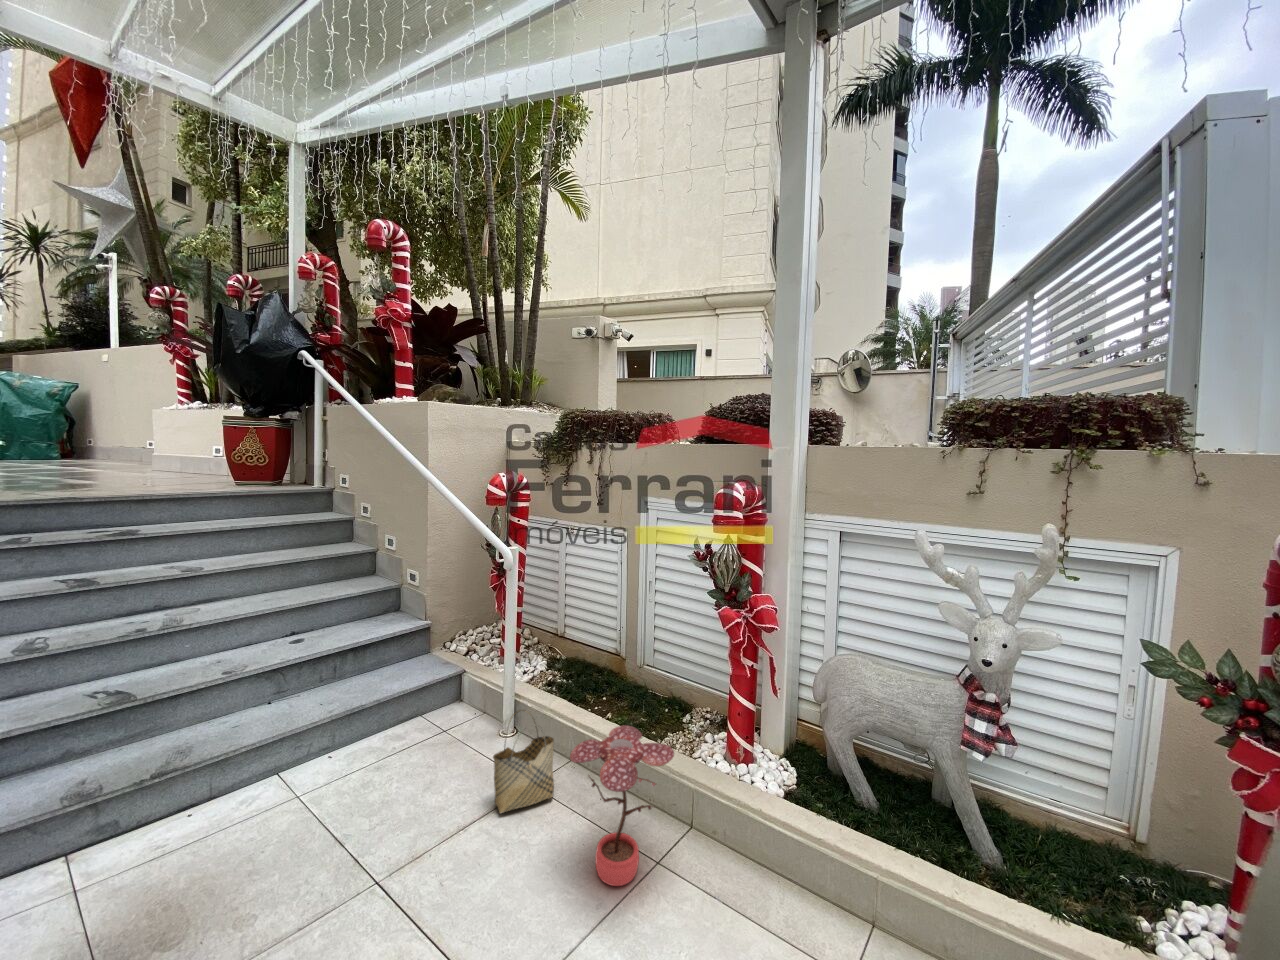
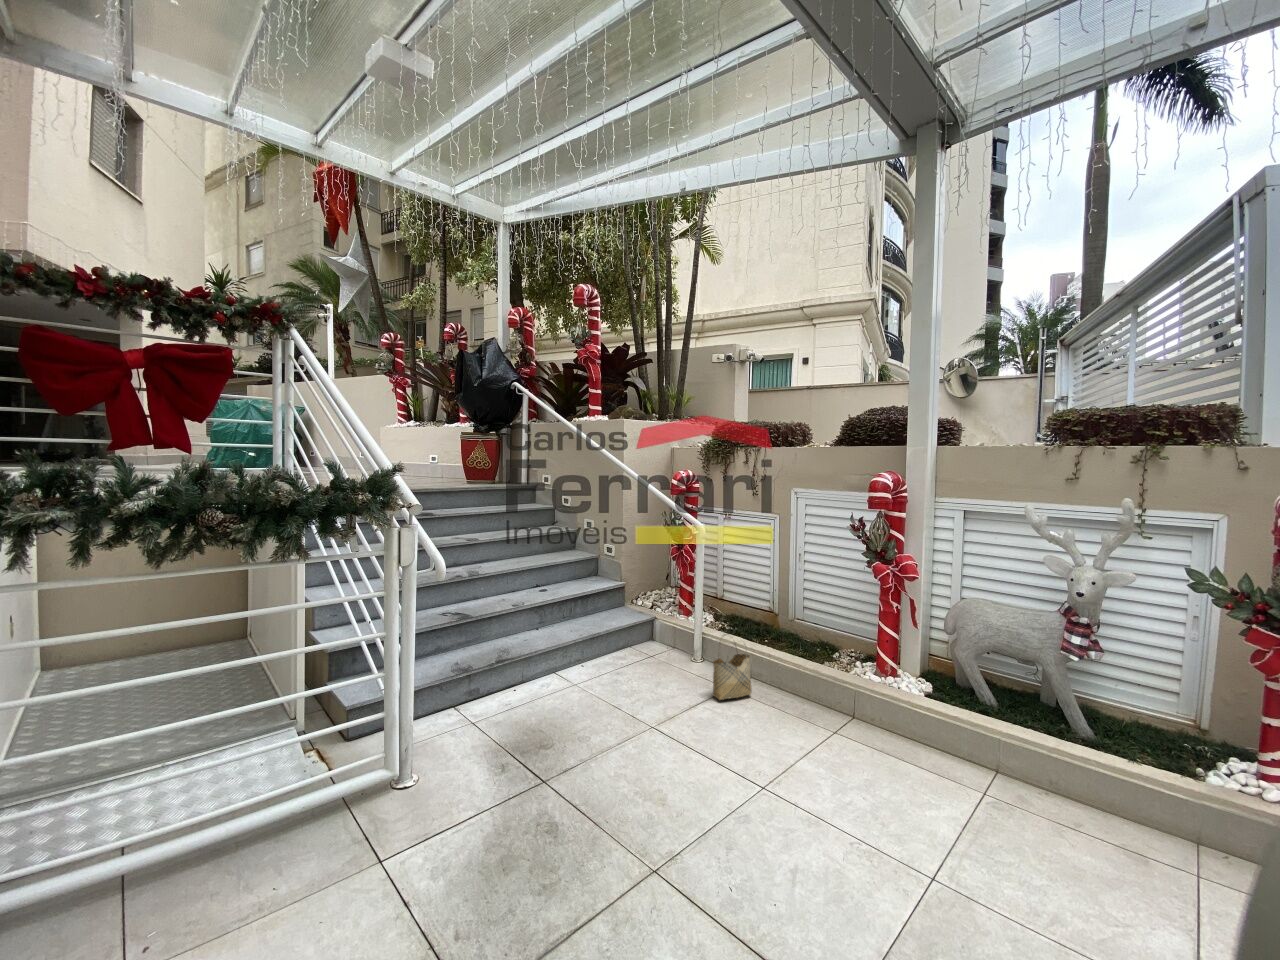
potted plant: present [570,725,674,886] -> none [779,640,851,739]

